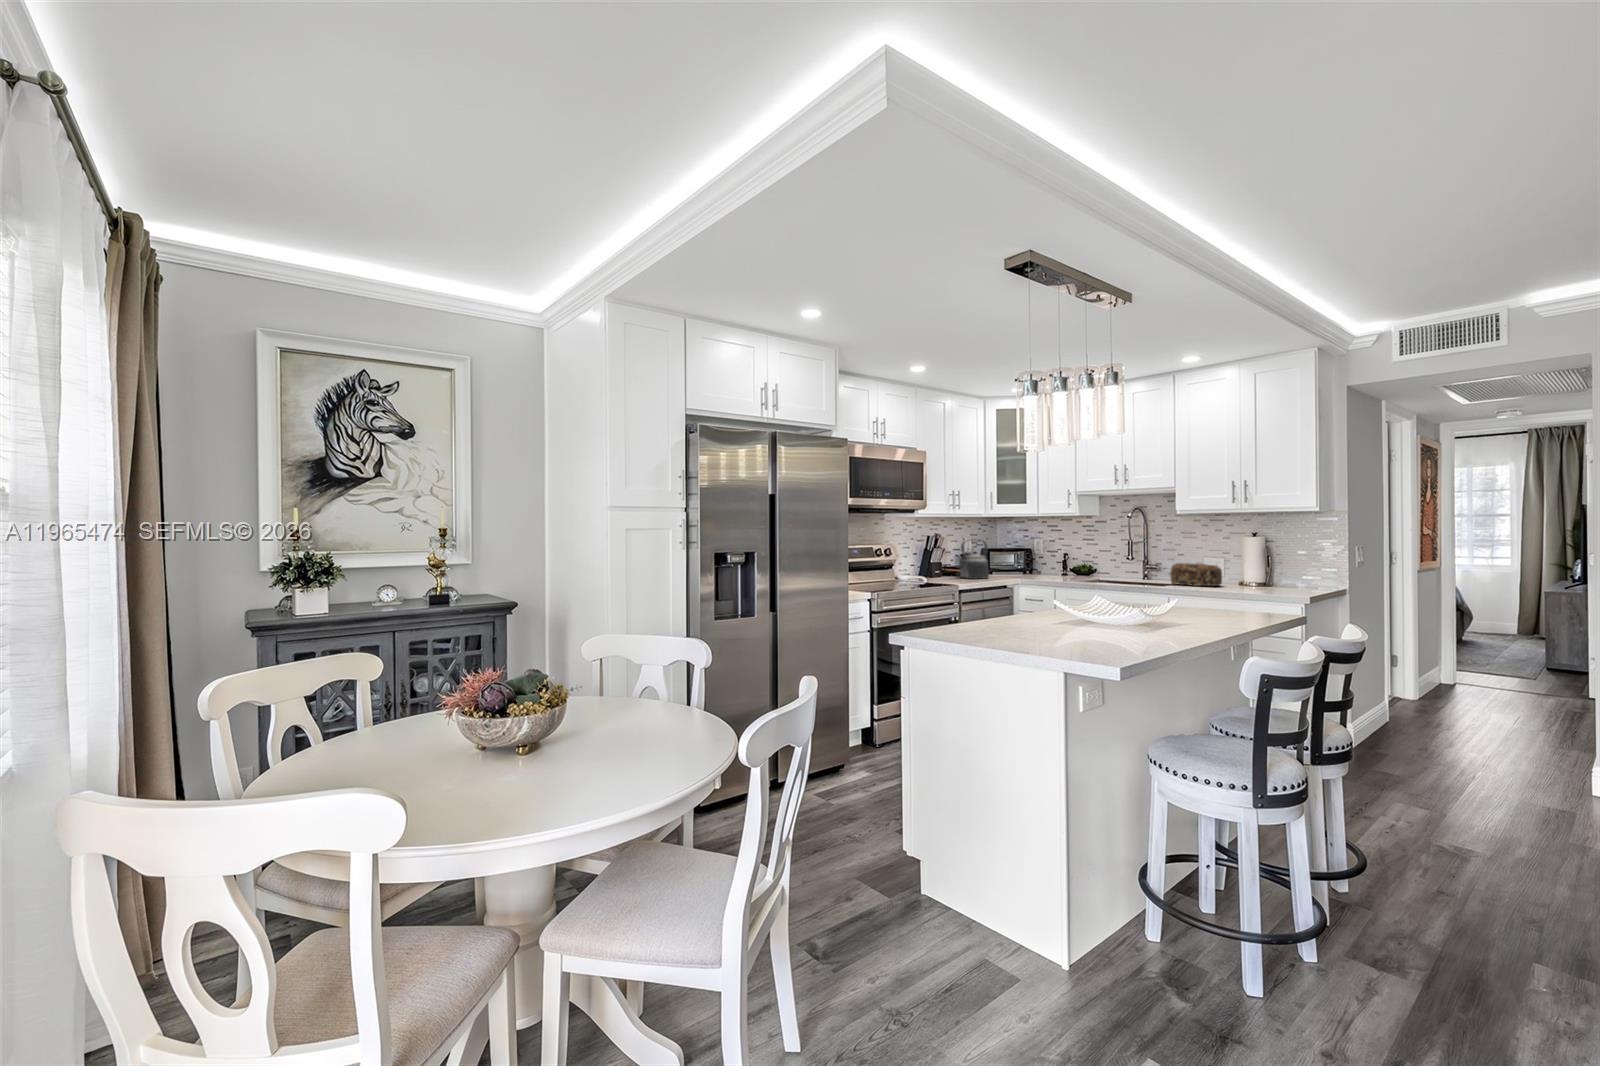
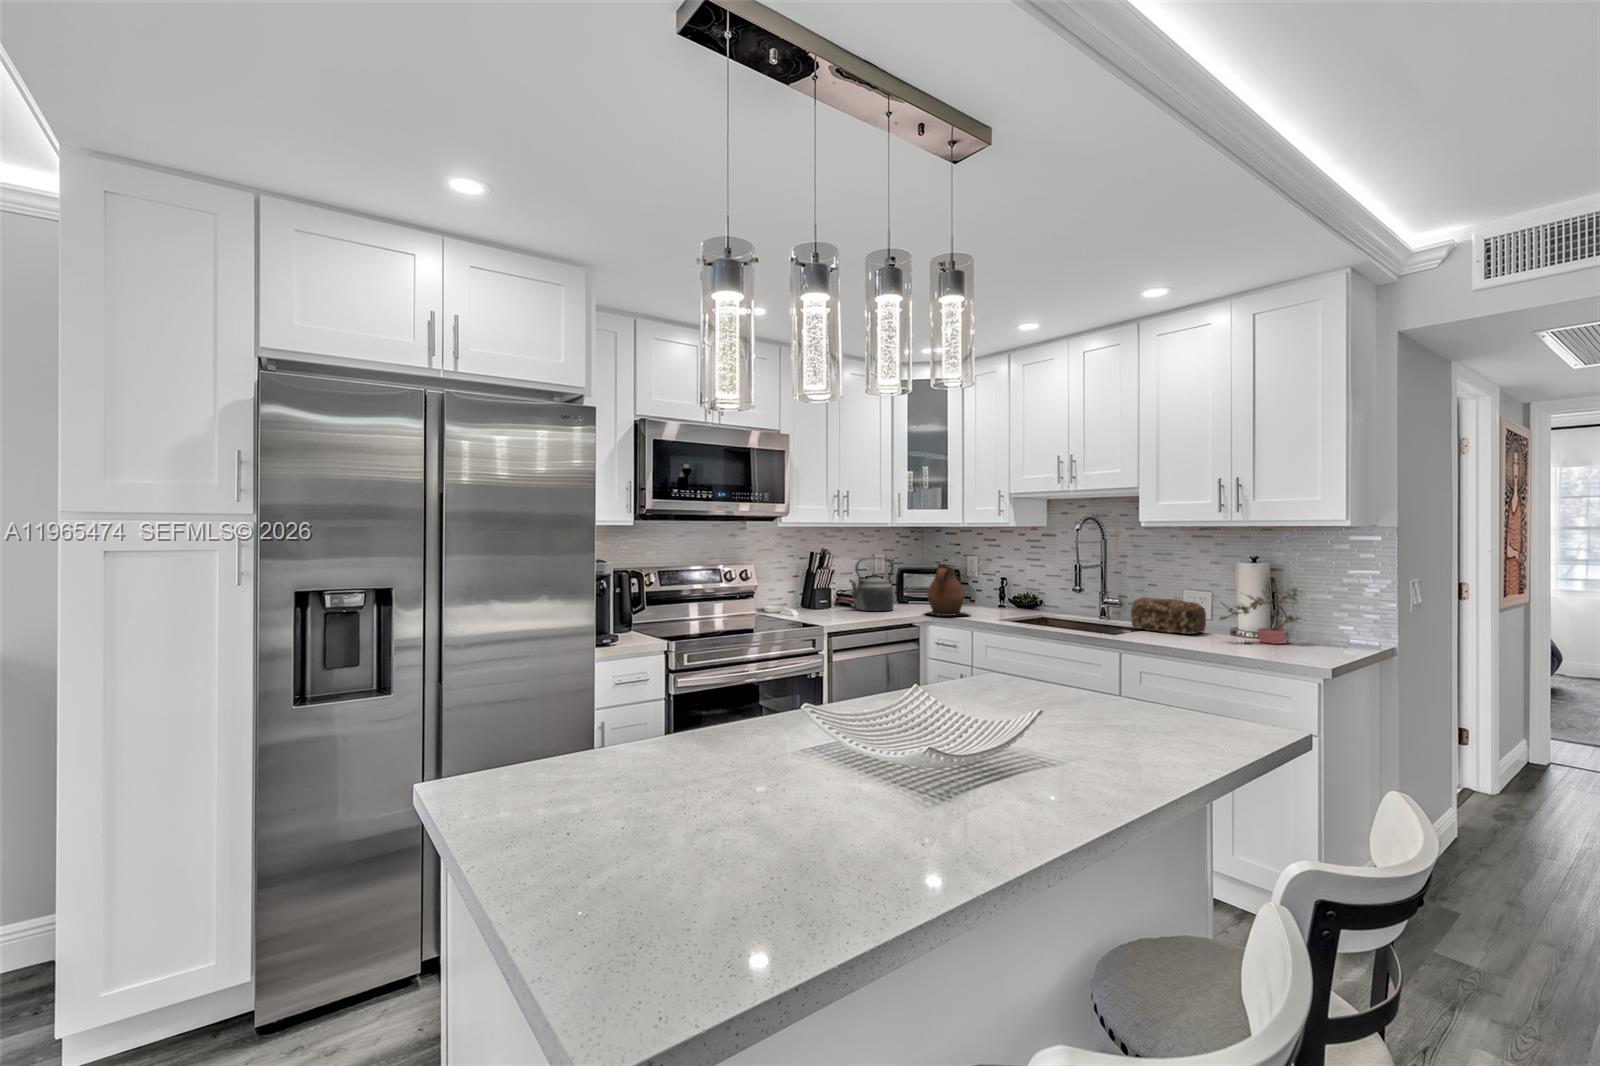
ceramic pitcher: none [1013,543,1050,580] -> present [926,564,968,616]
potted plant: none [1233,552,1291,590] -> present [1219,588,1301,644]

